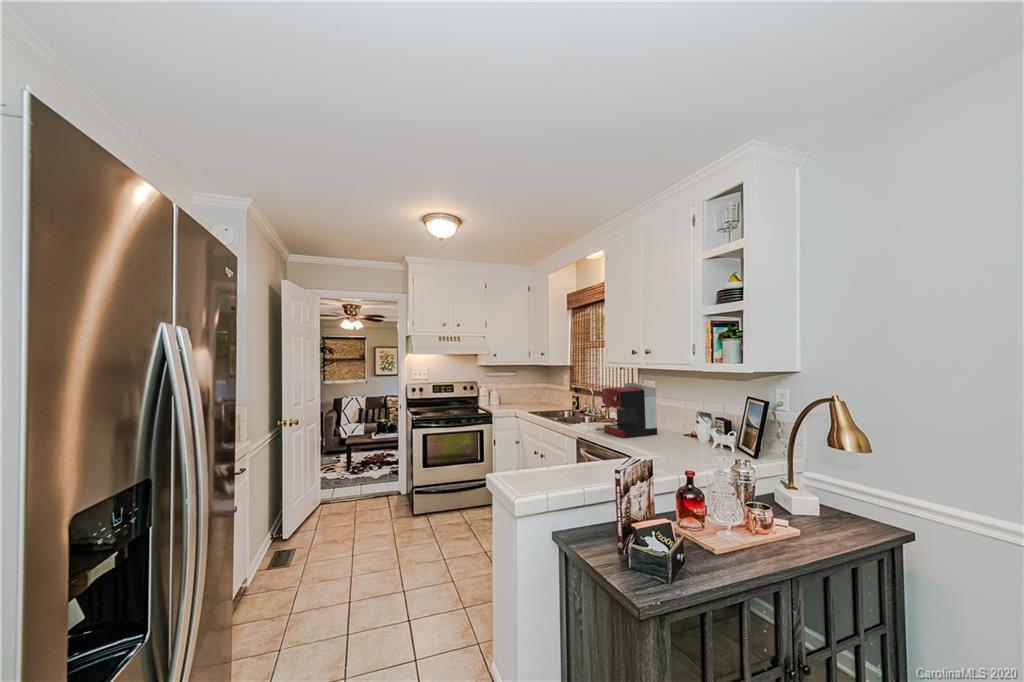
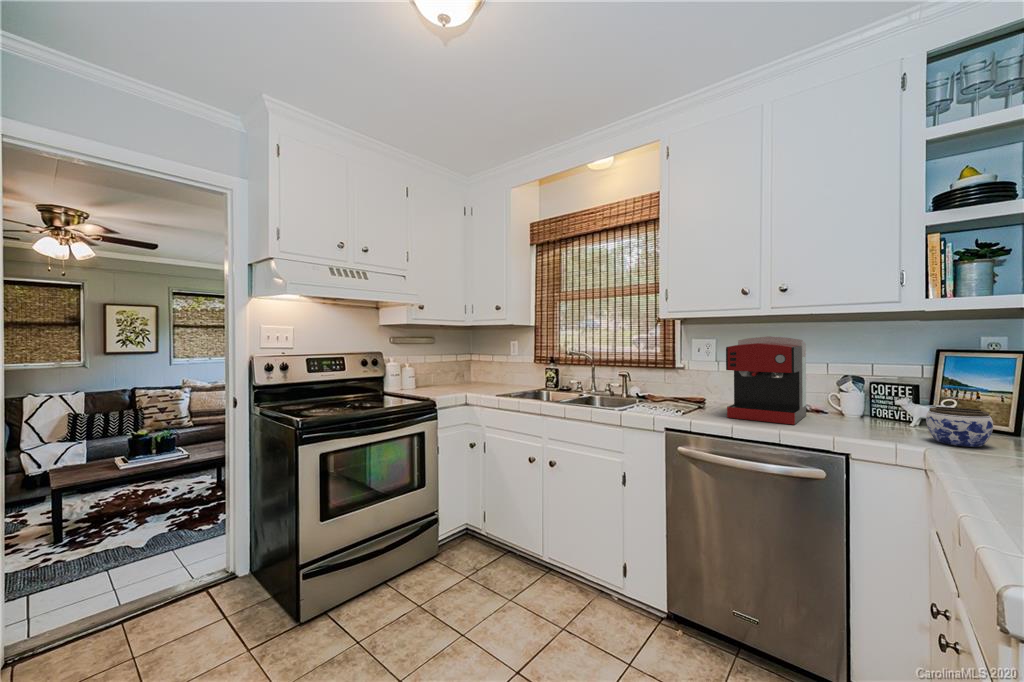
jar: none [652,431,680,455] -> present [926,407,993,447]

